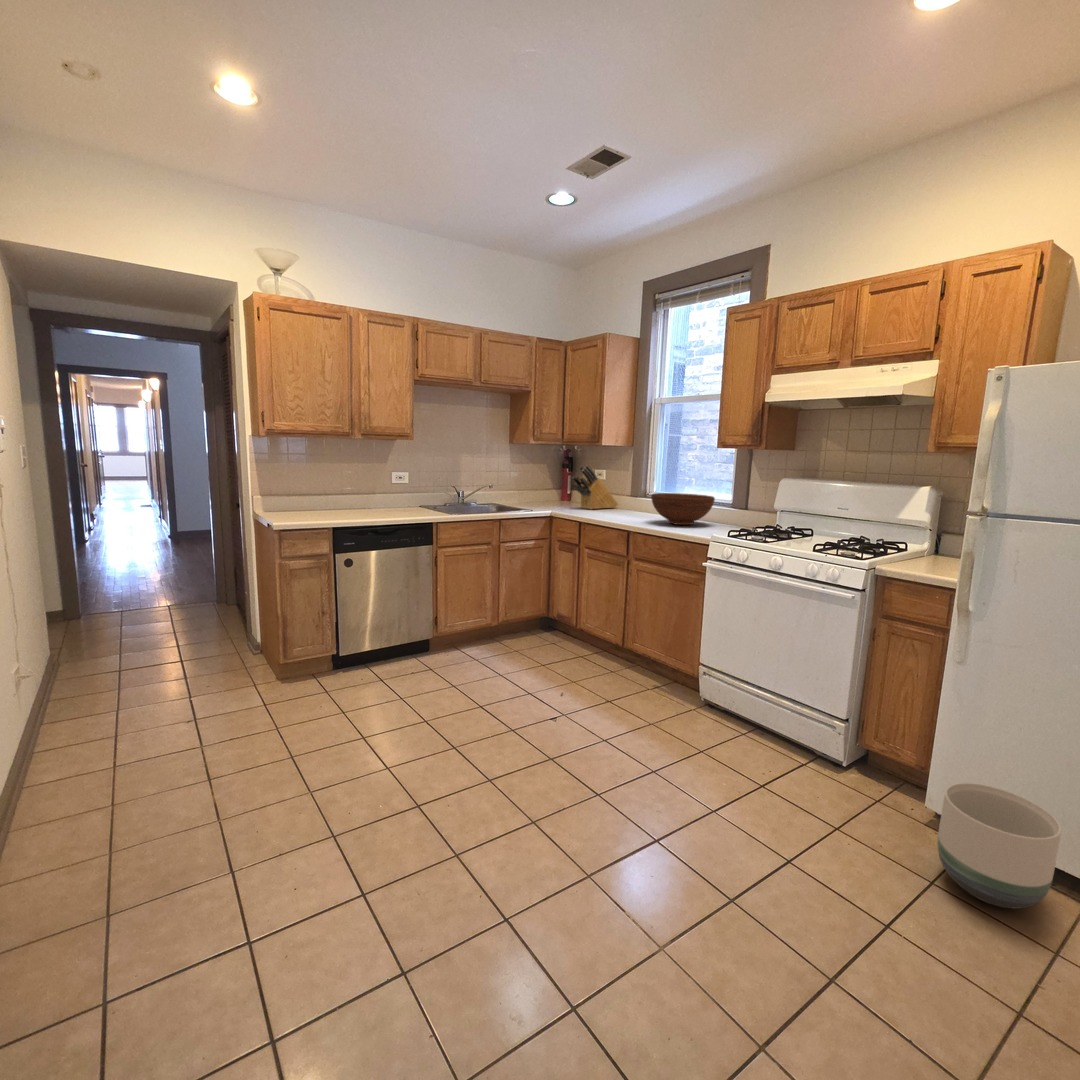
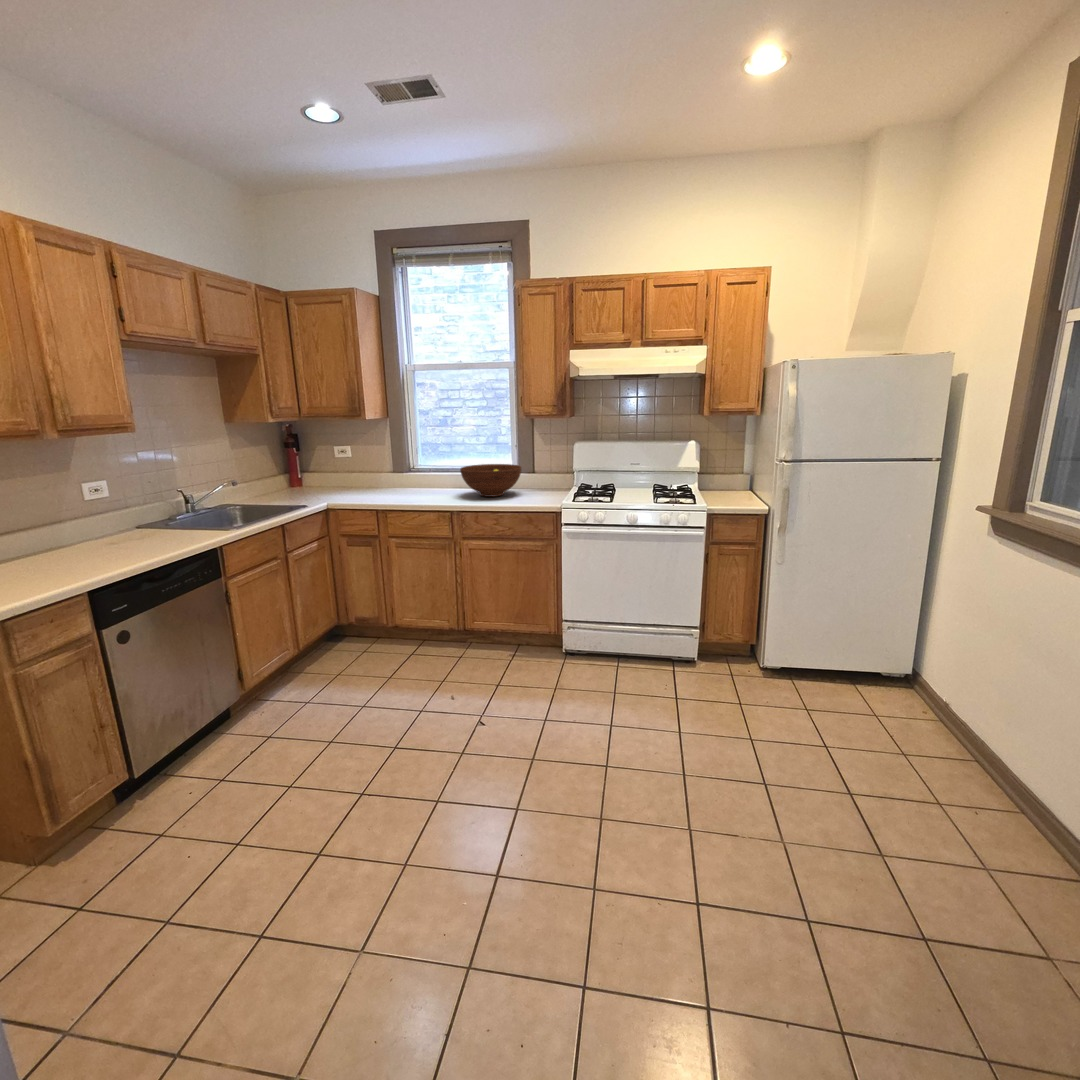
knife block: present [573,465,618,509] -> none [333,443,378,493]
planter: present [937,783,1061,909] -> none [799,636,867,706]

